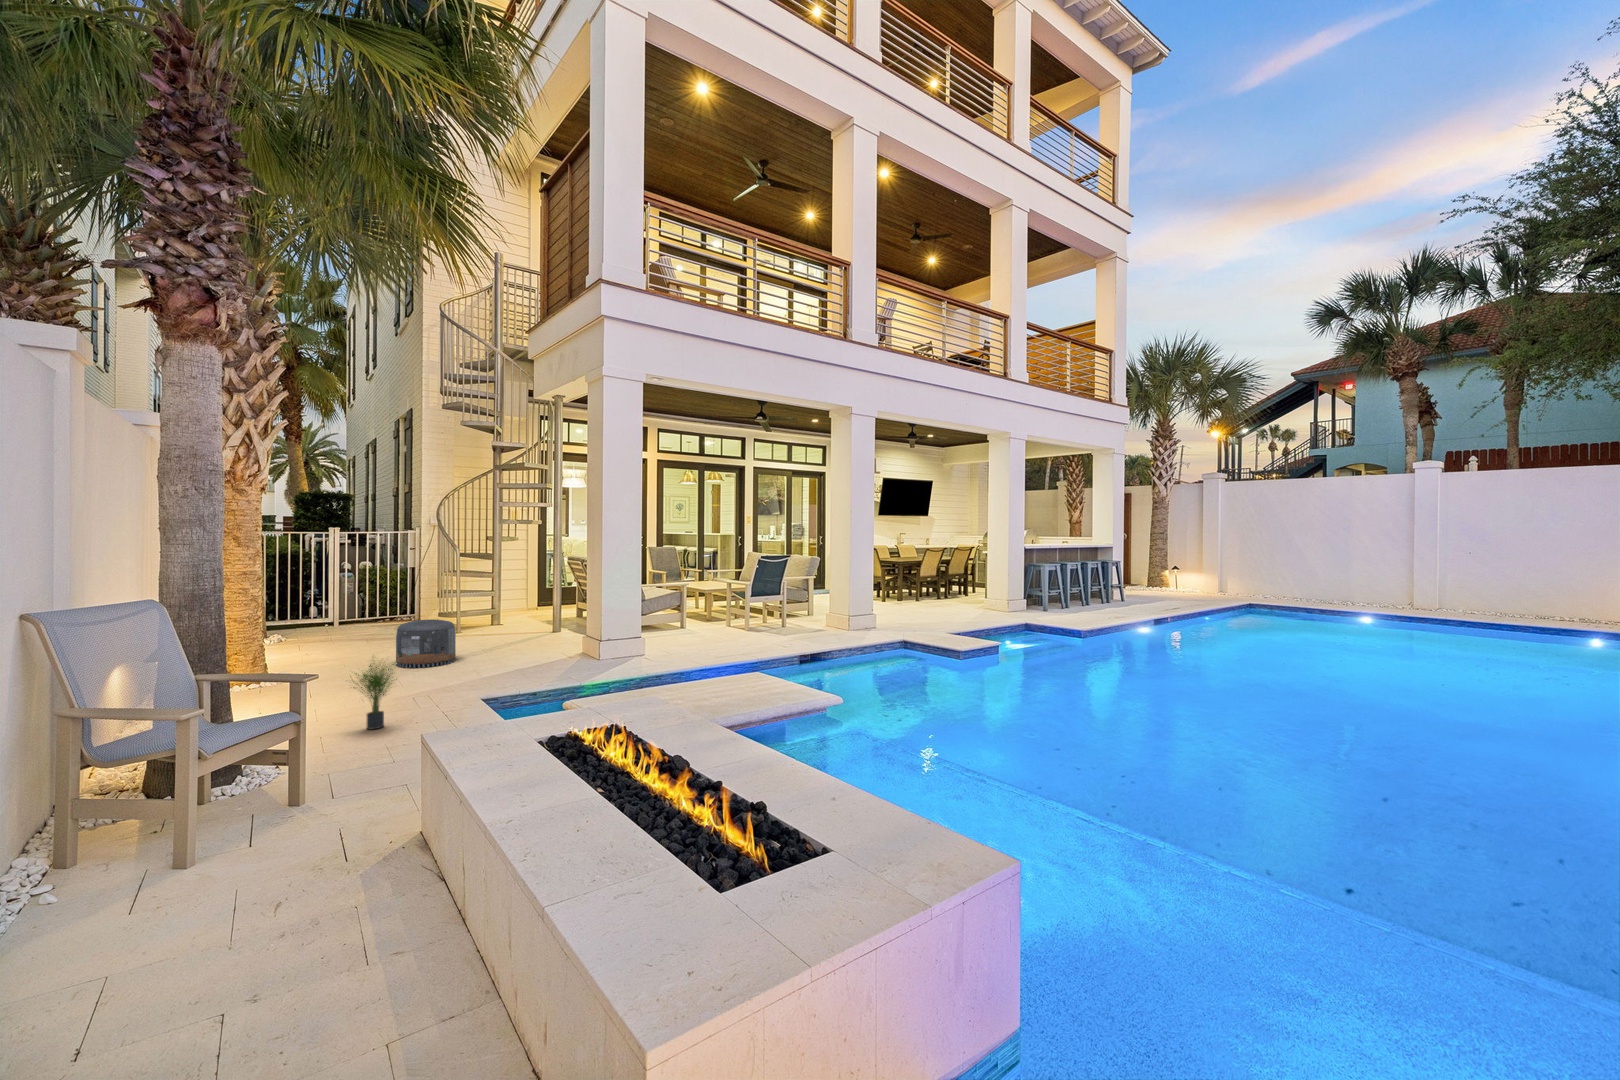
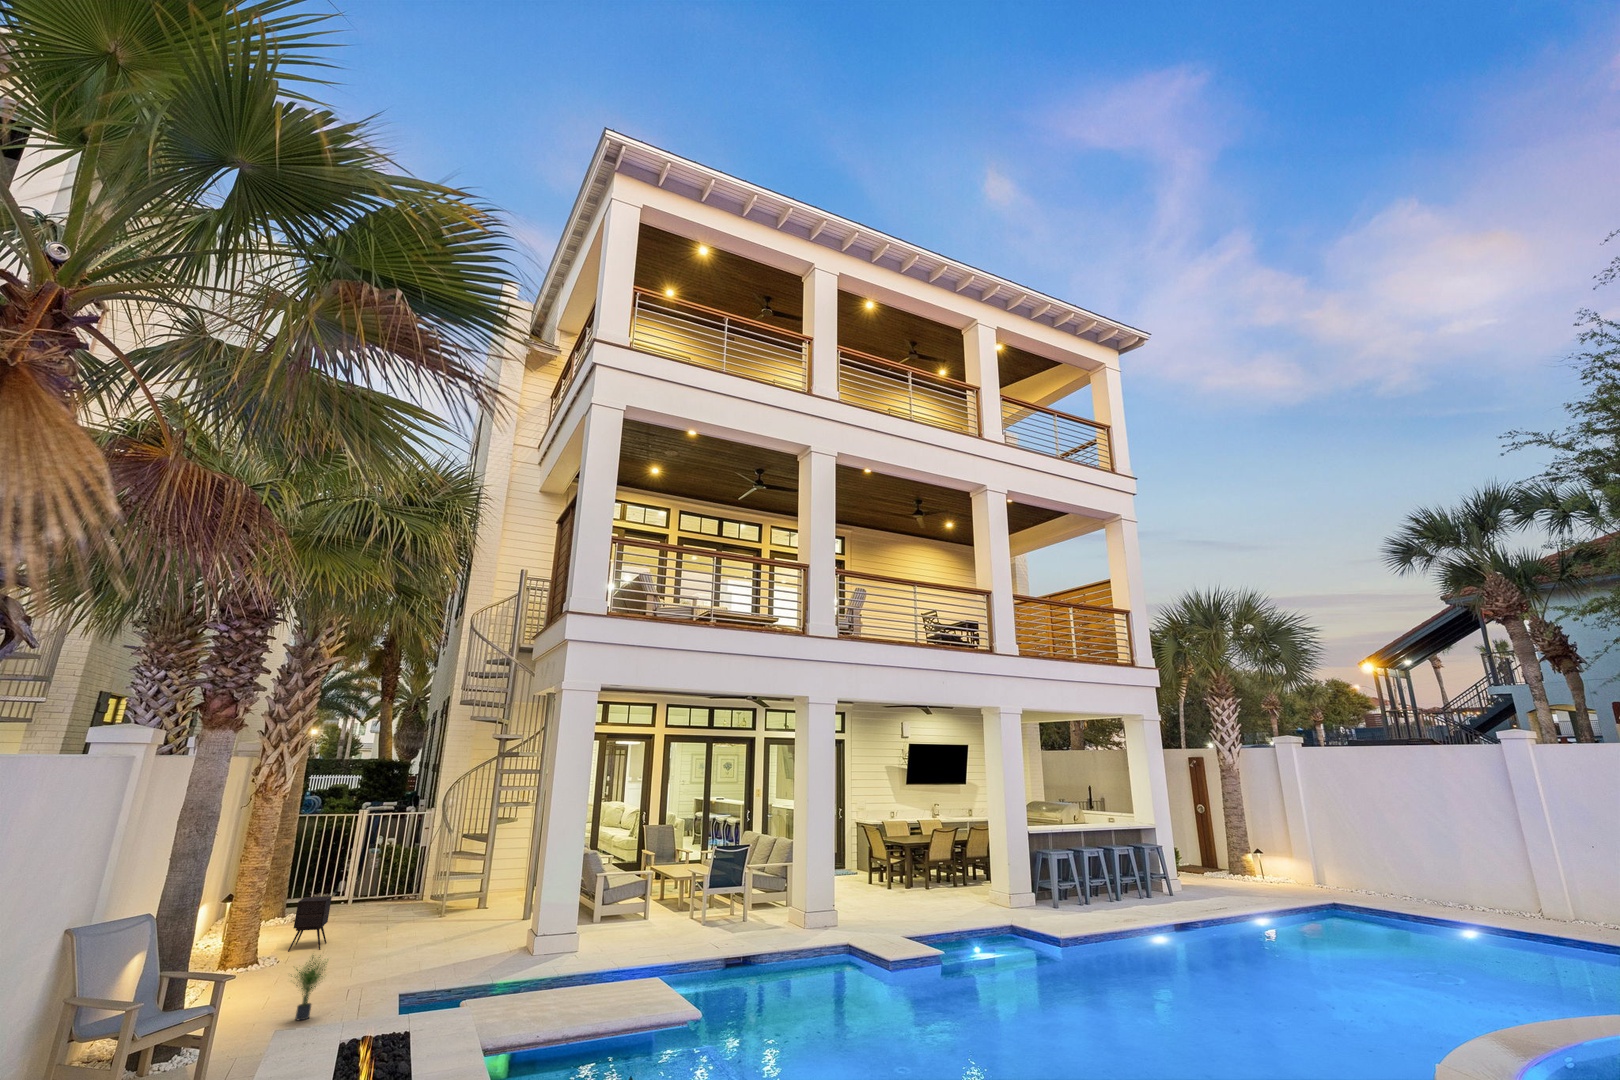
side table: none [298,609,341,667] -> present [288,896,332,952]
pouf: present [396,619,456,668] -> none [363,910,419,957]

